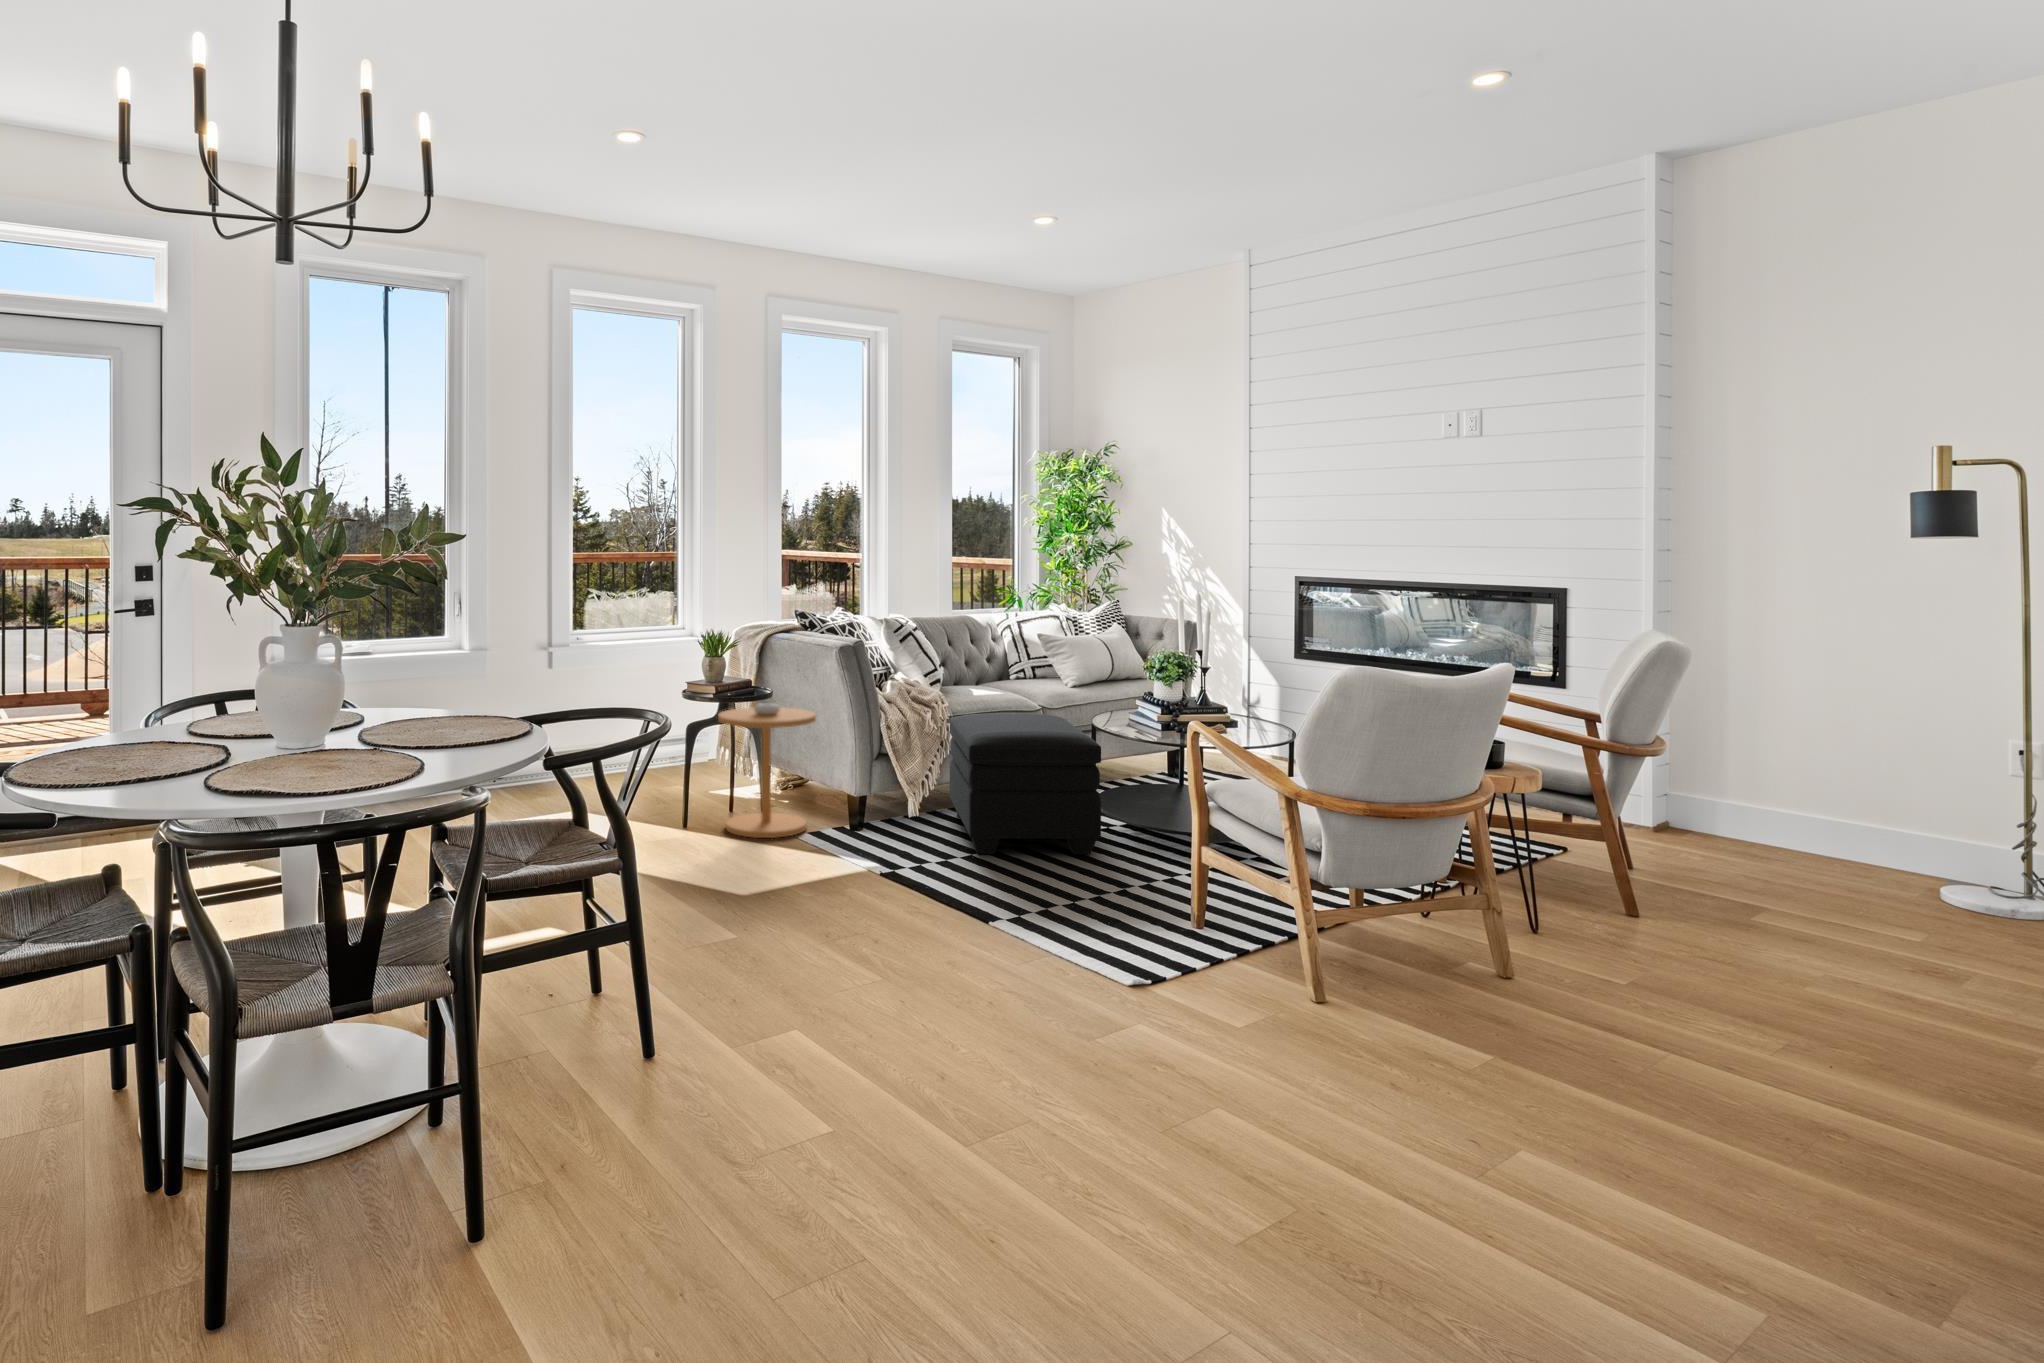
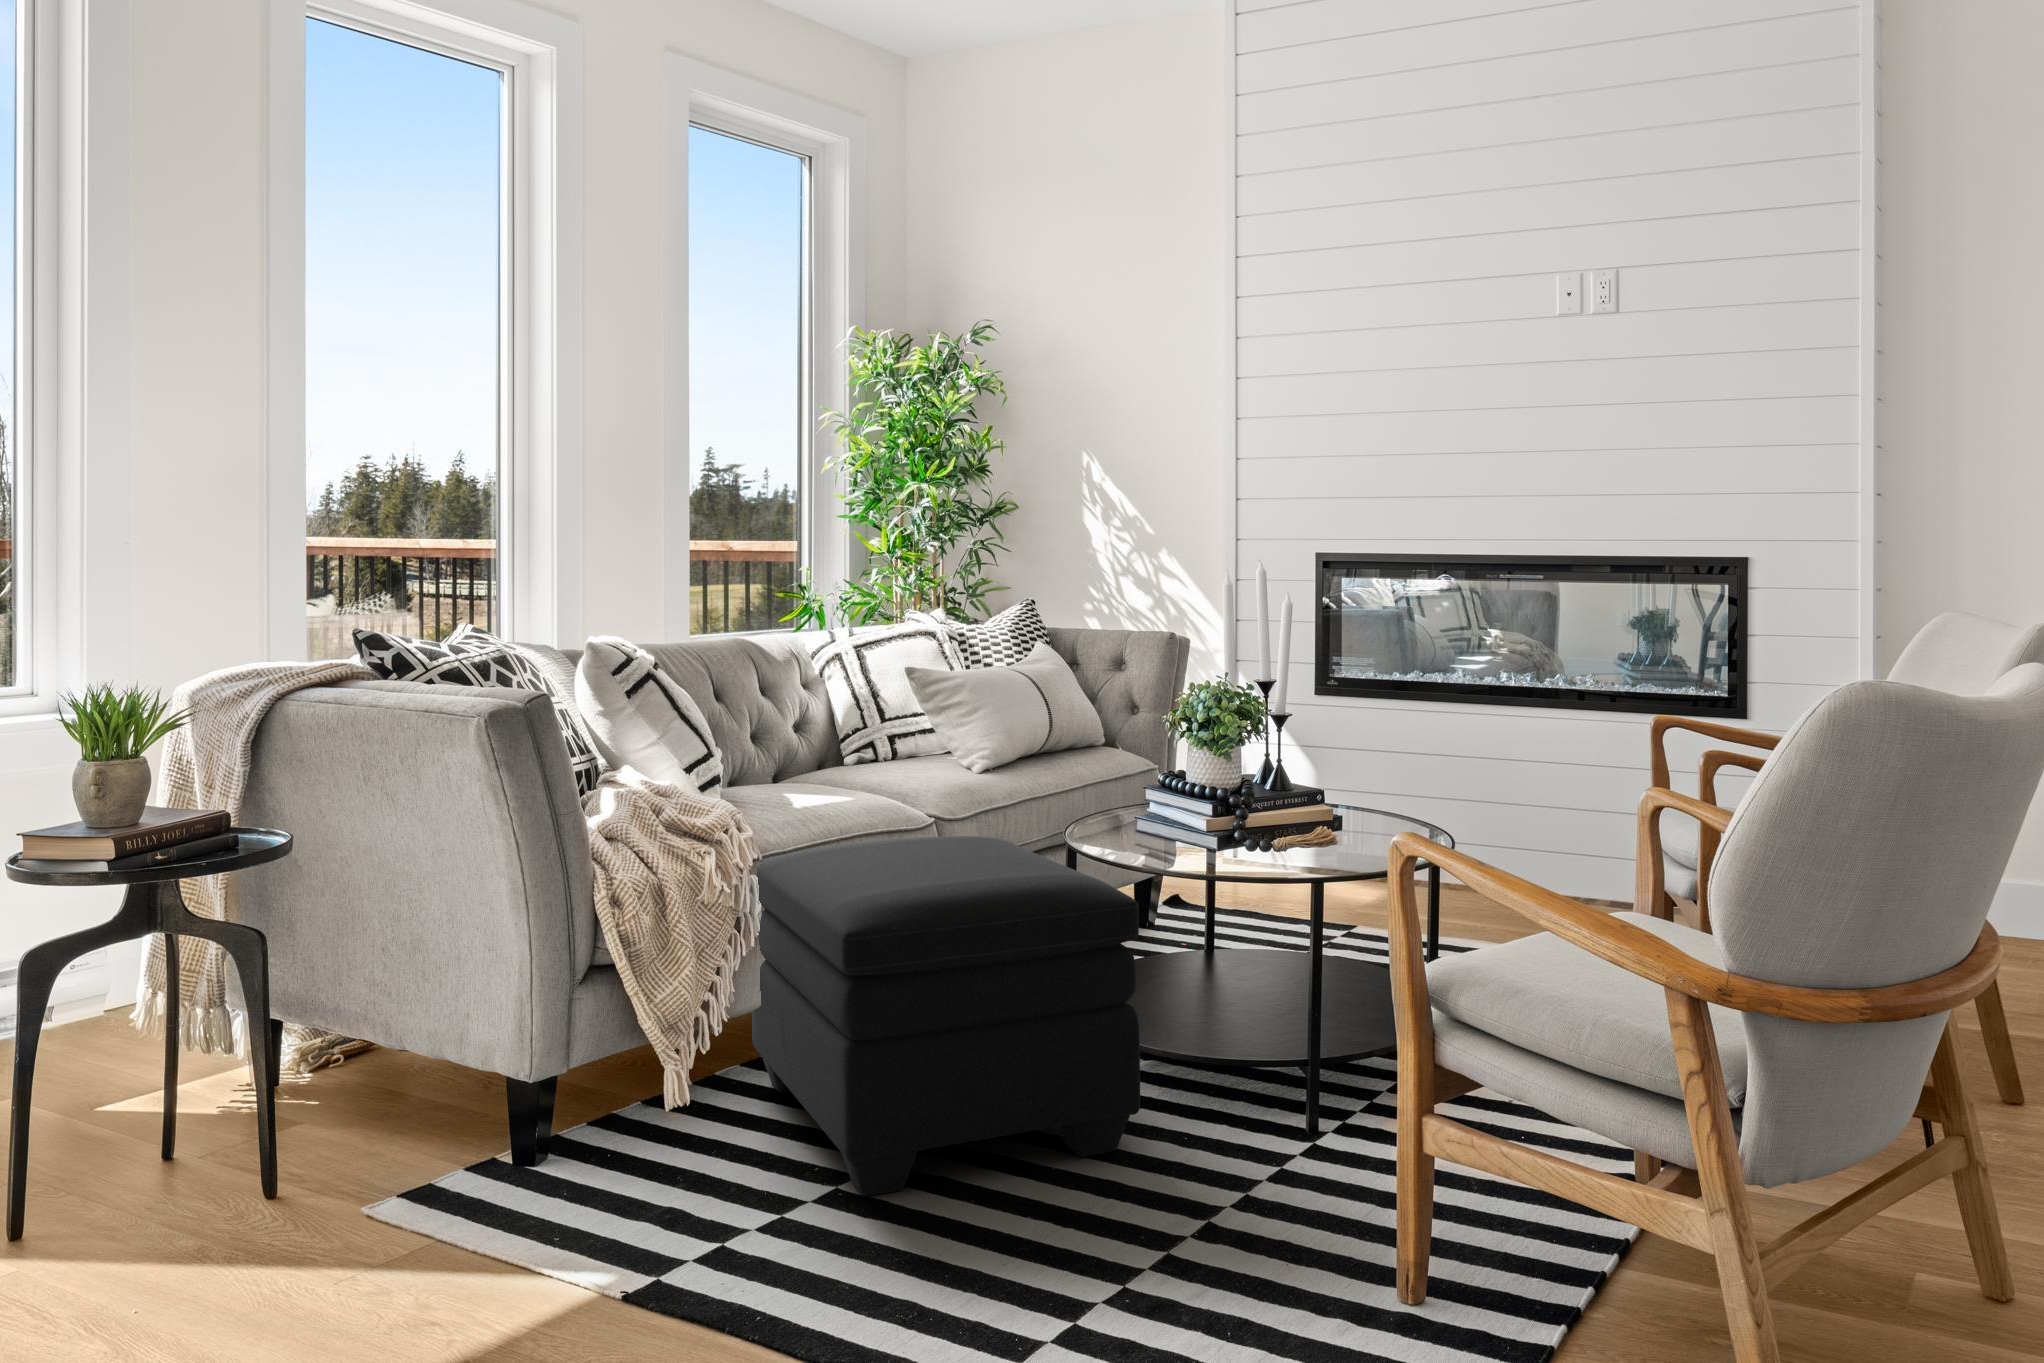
side table: present [718,703,816,838] -> none [117,870,418,1253]

